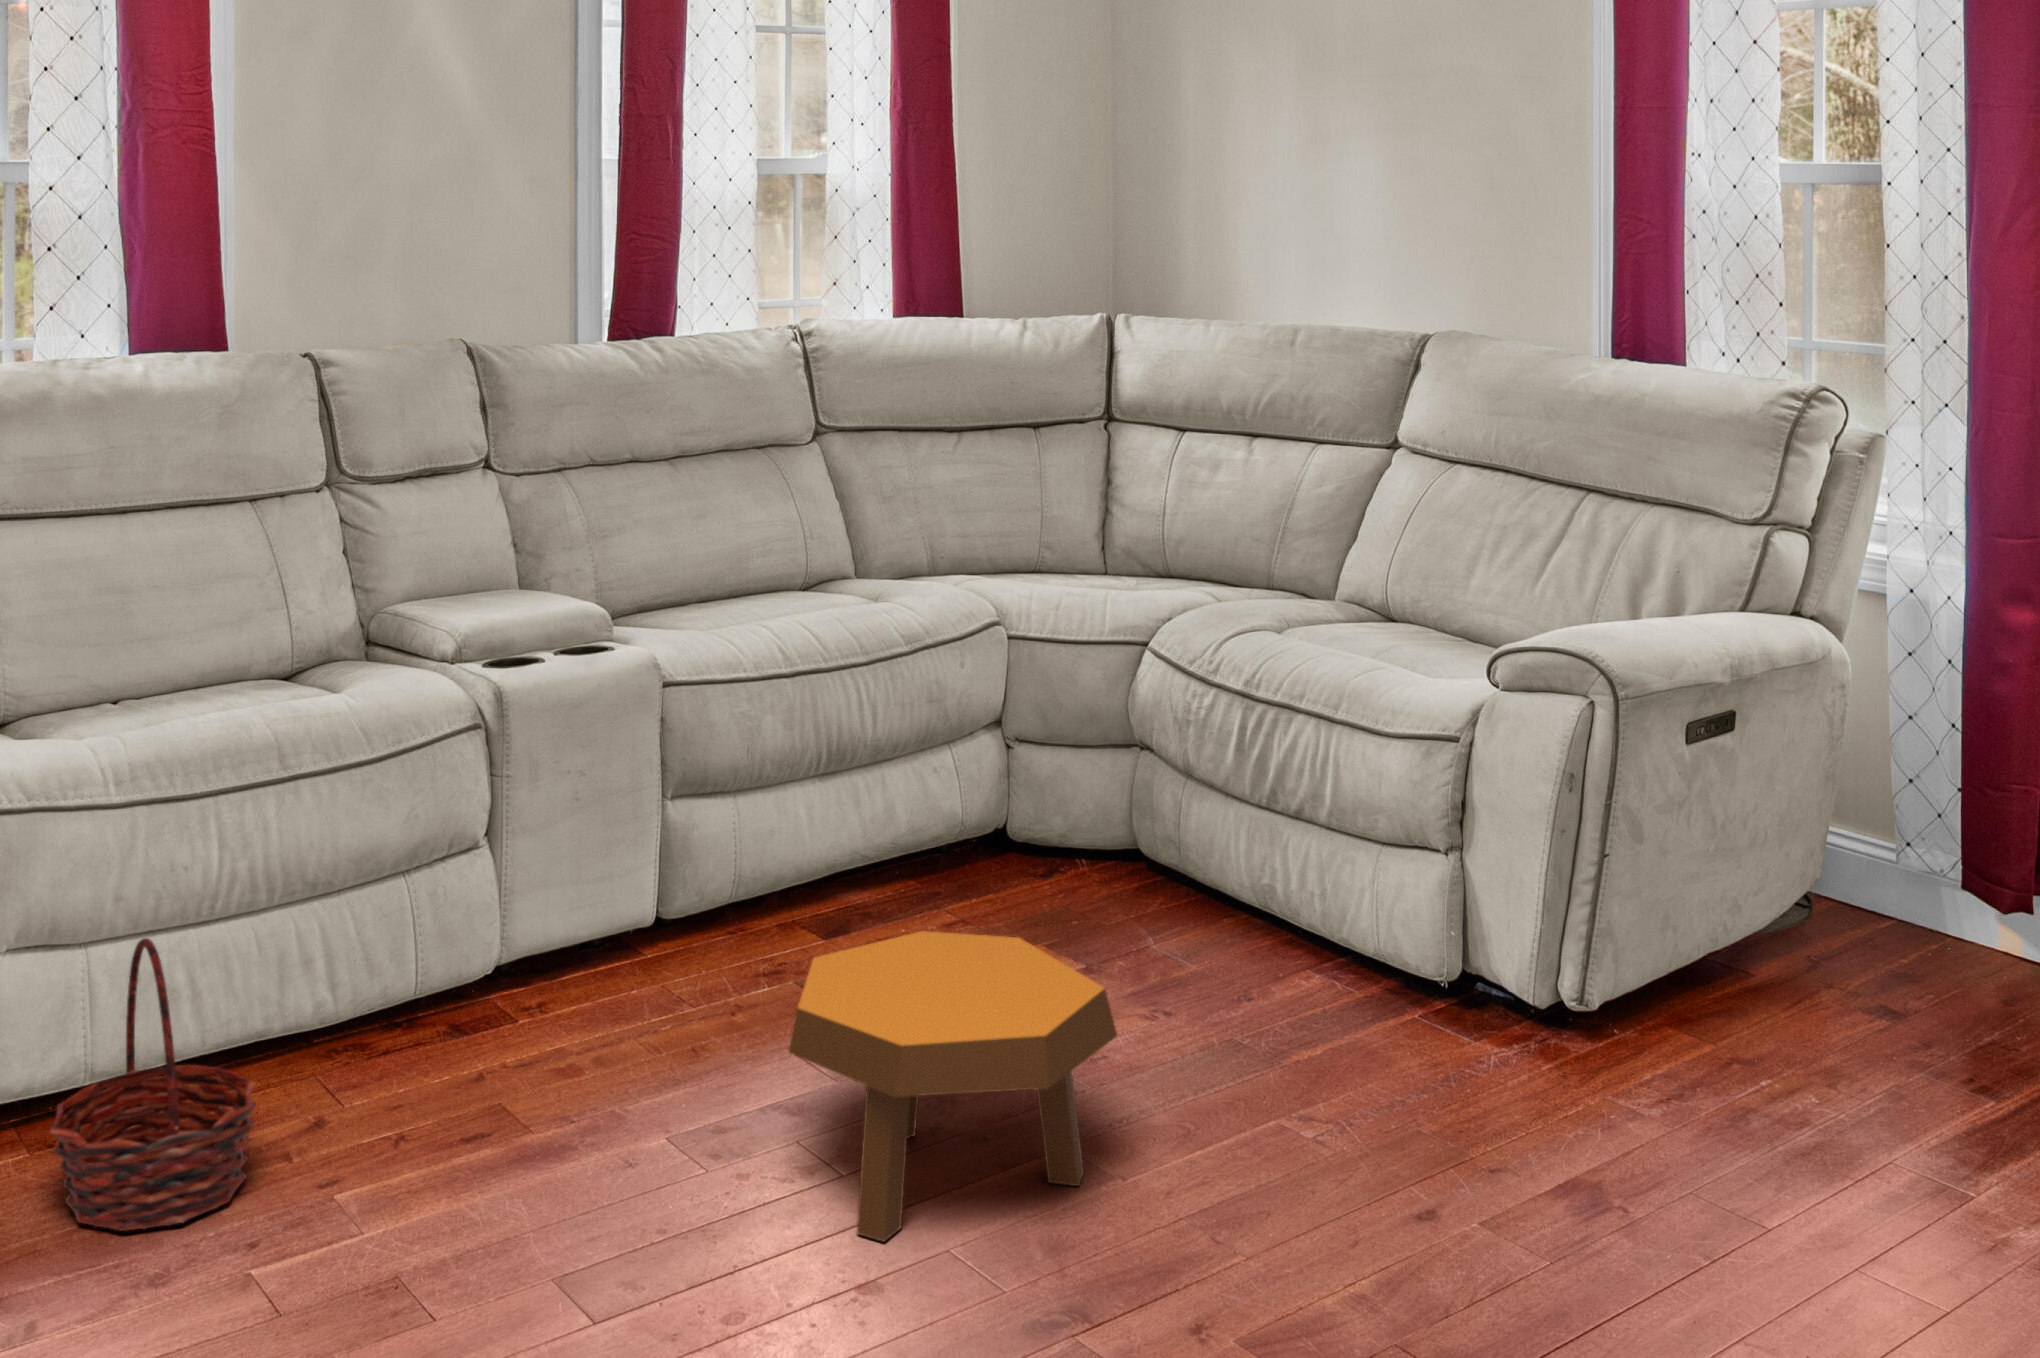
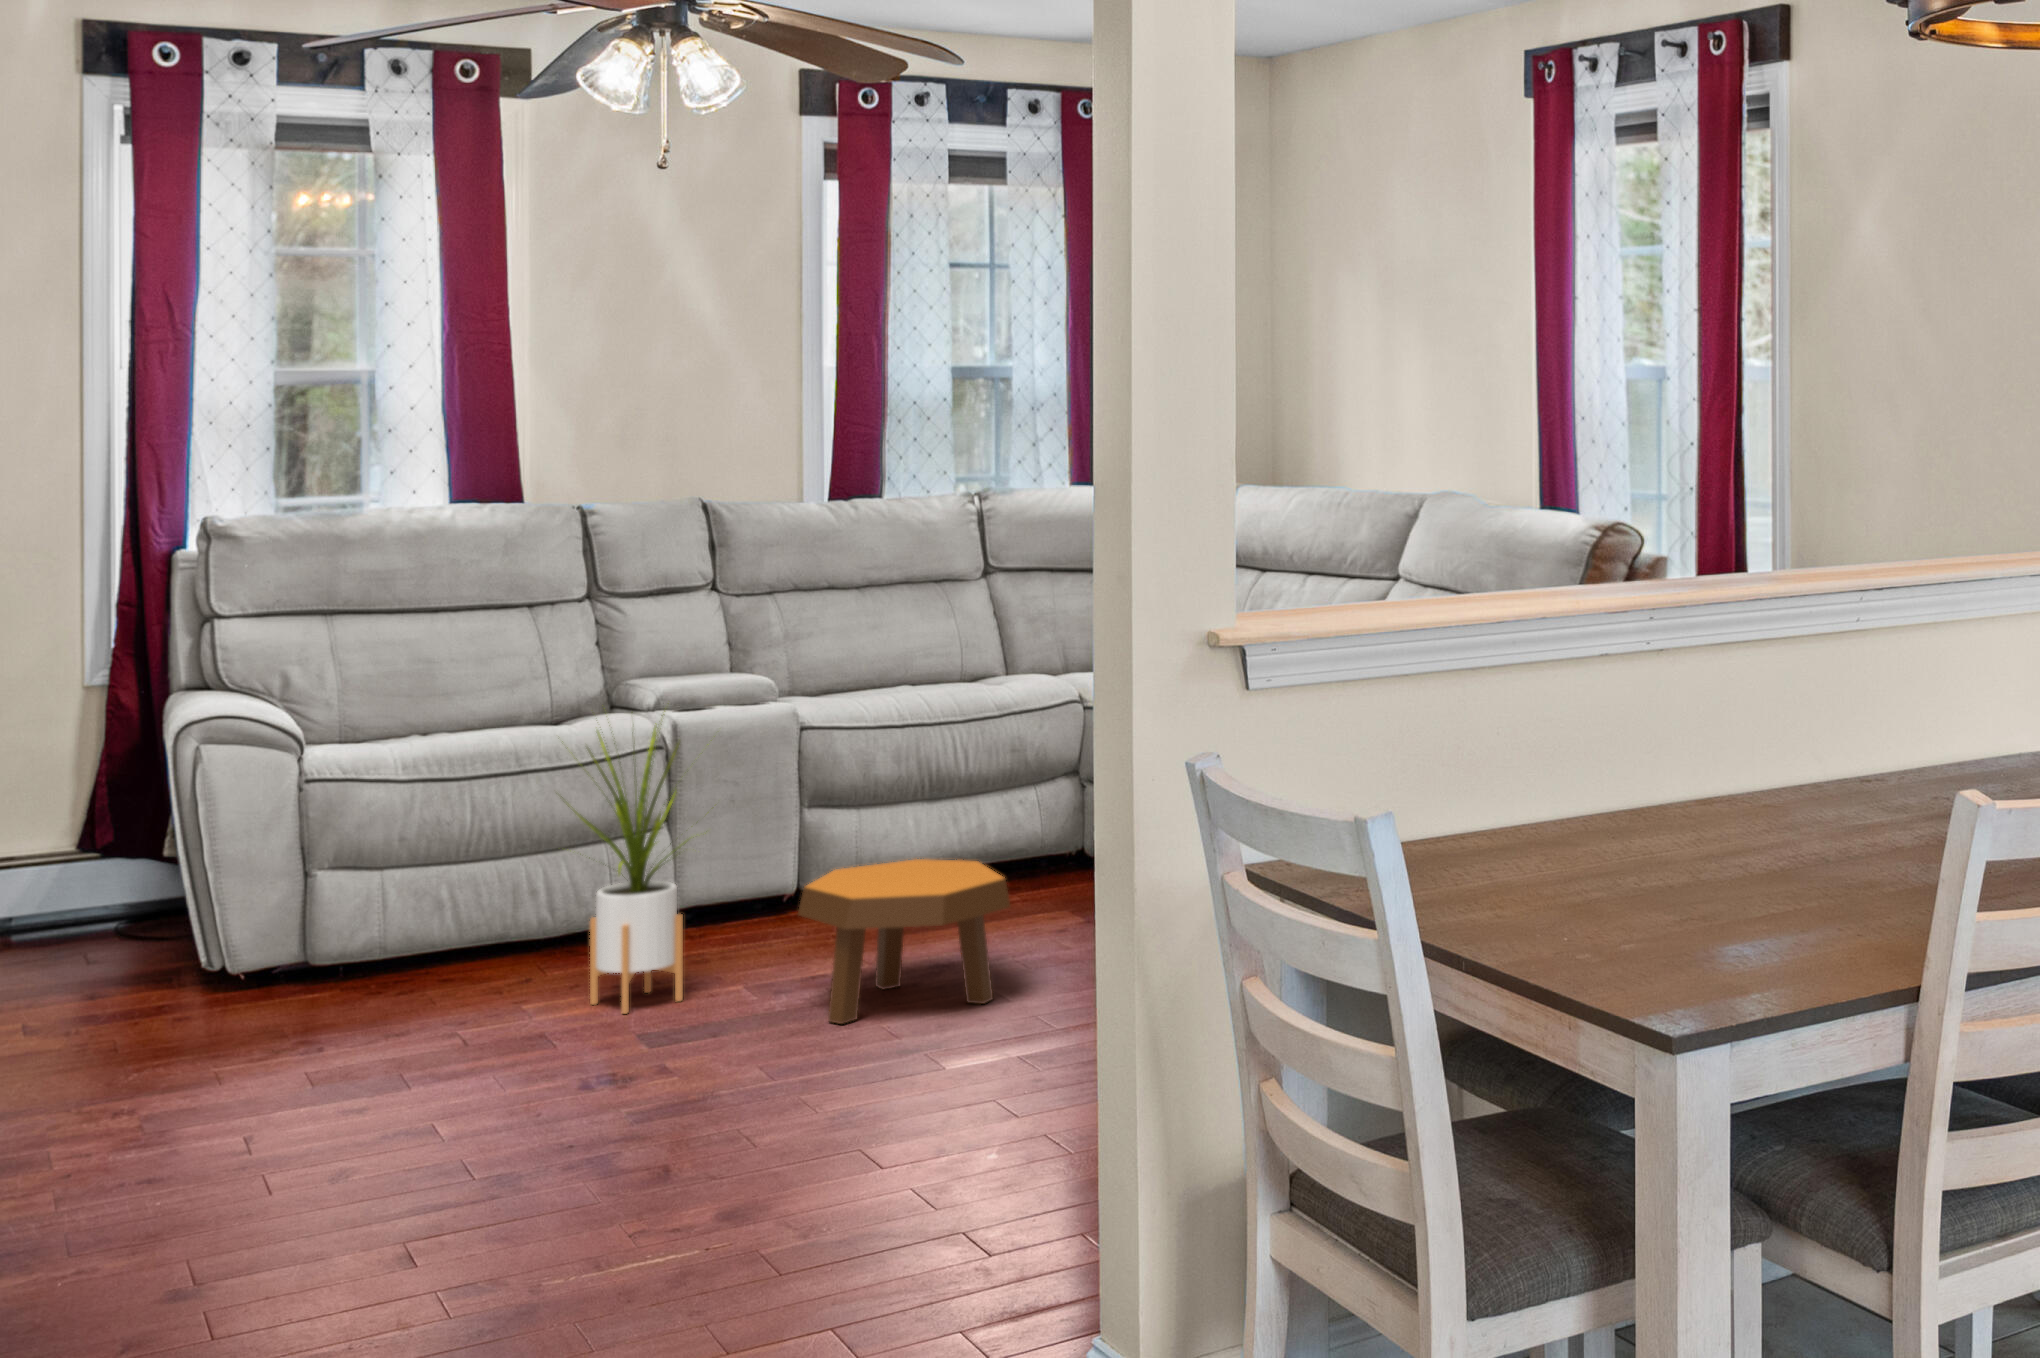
house plant: none [389,701,650,1207] -> present [562,708,712,1014]
basket: present [50,938,256,1231] -> none [335,847,471,1023]

